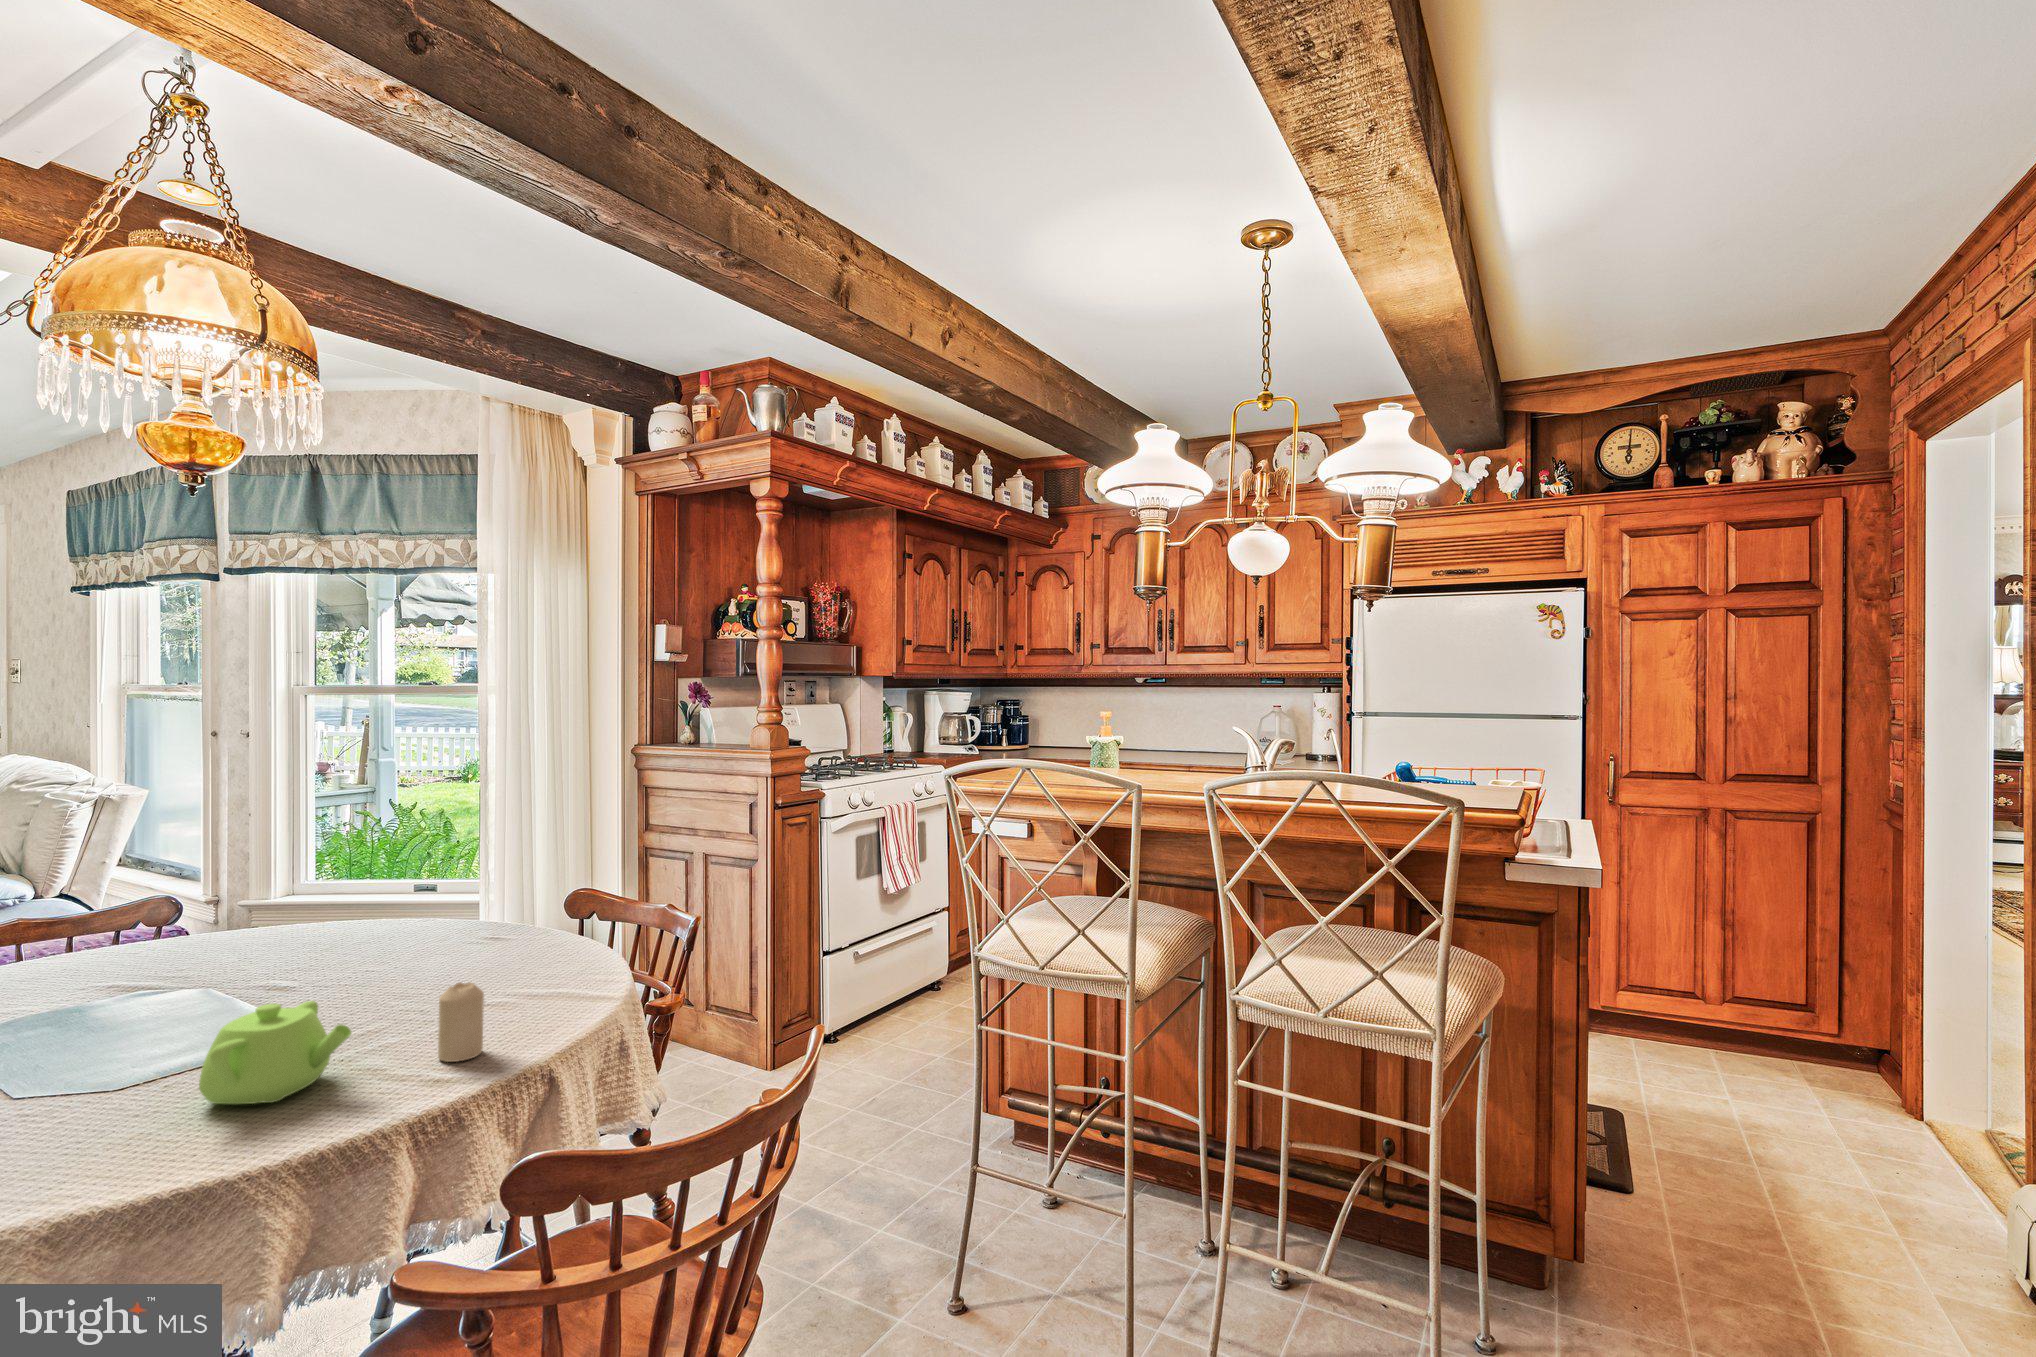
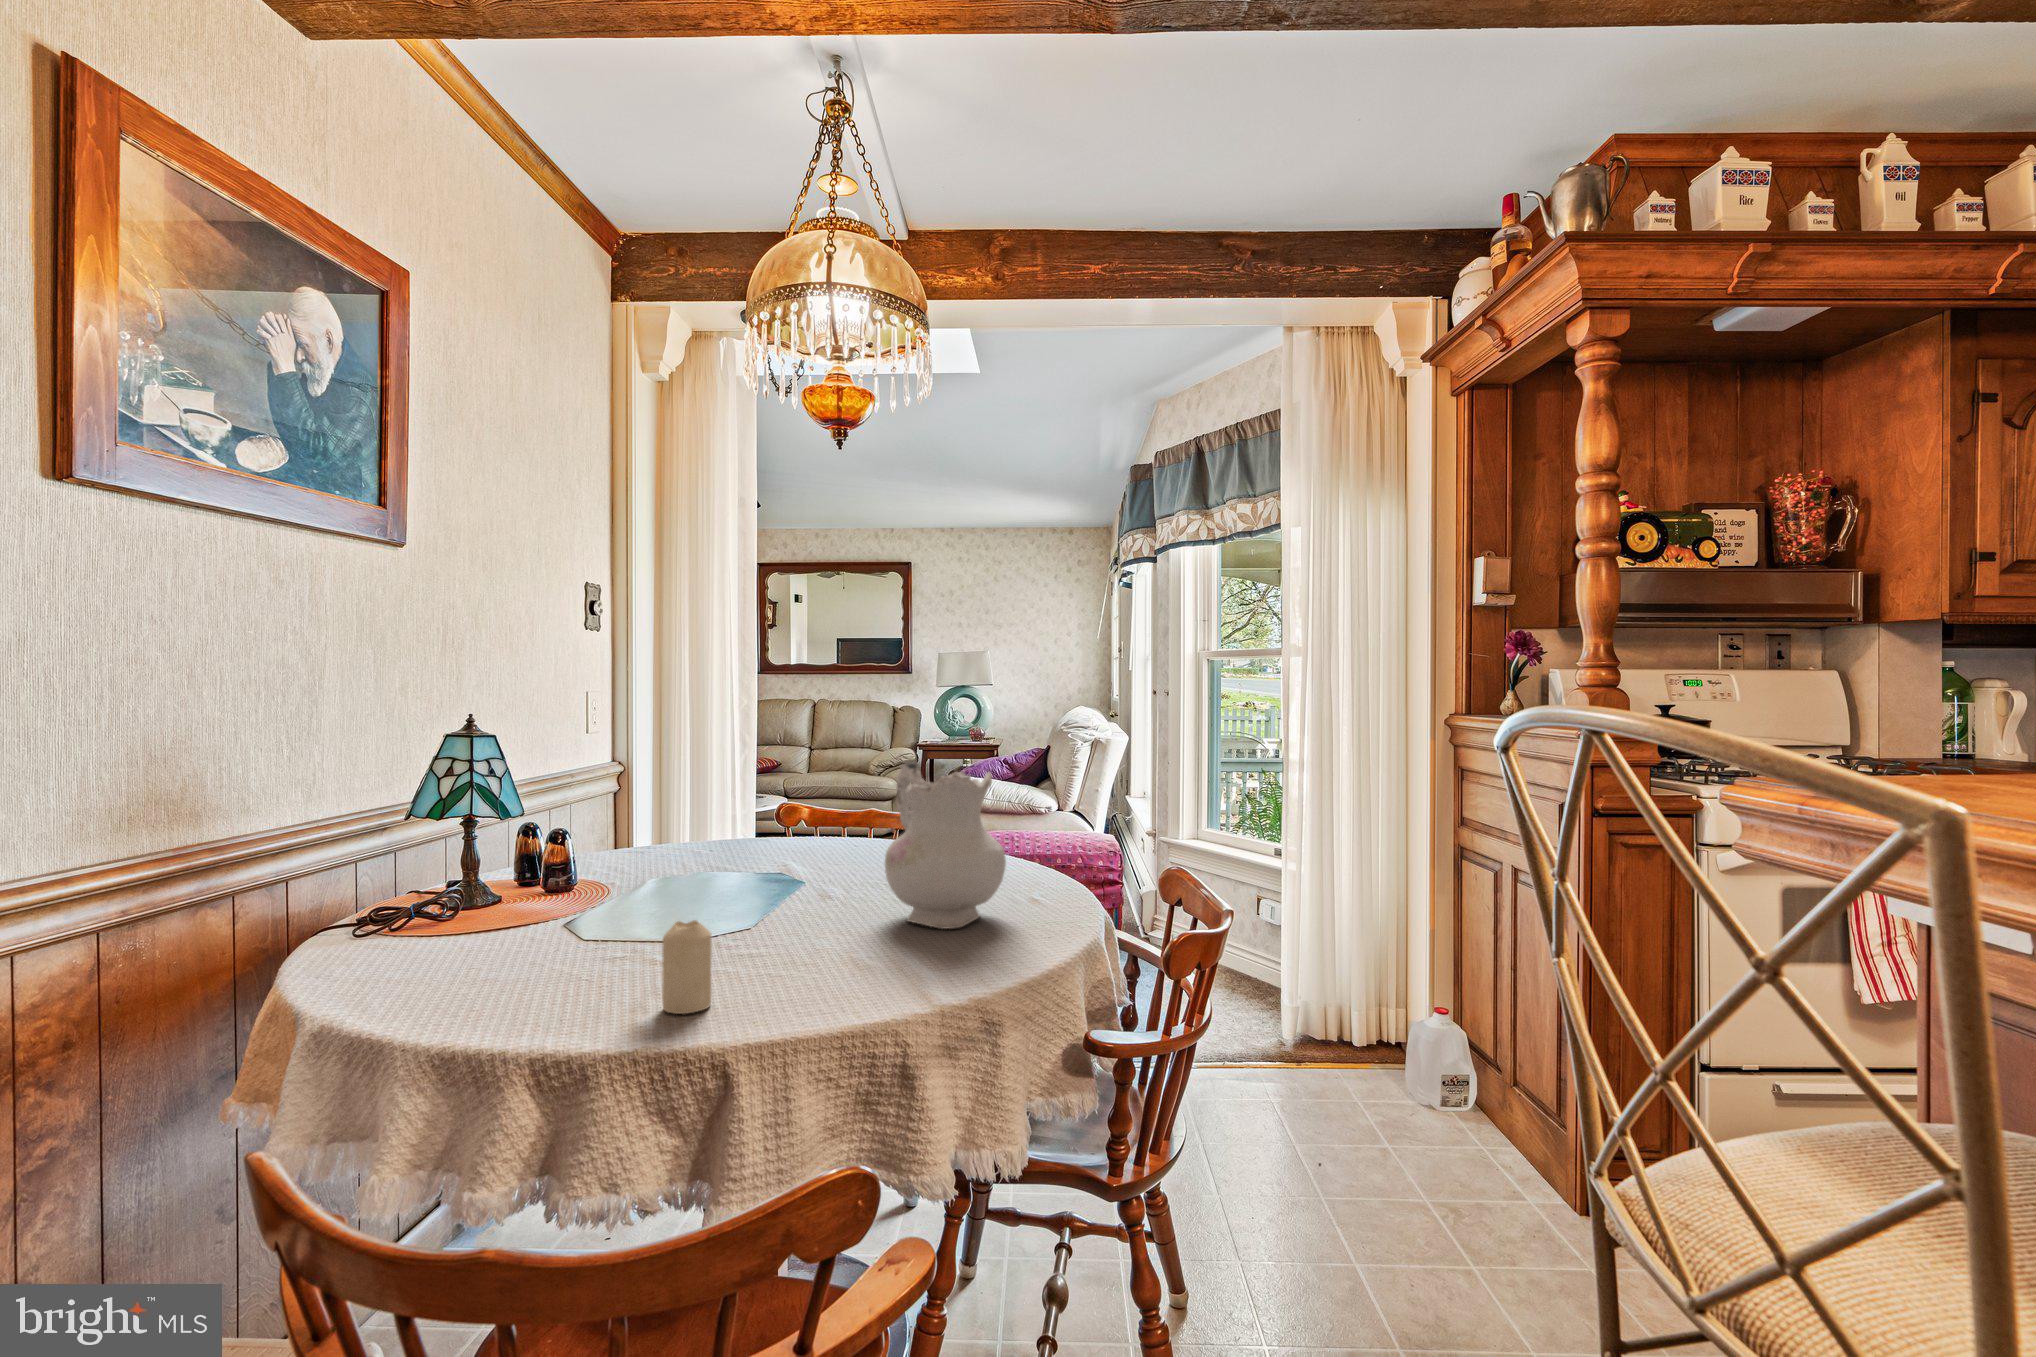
ceramic pitcher: none [407,827,537,966] -> present [885,761,1006,929]
teapot: present [199,1001,351,1104] -> none [474,895,629,994]

